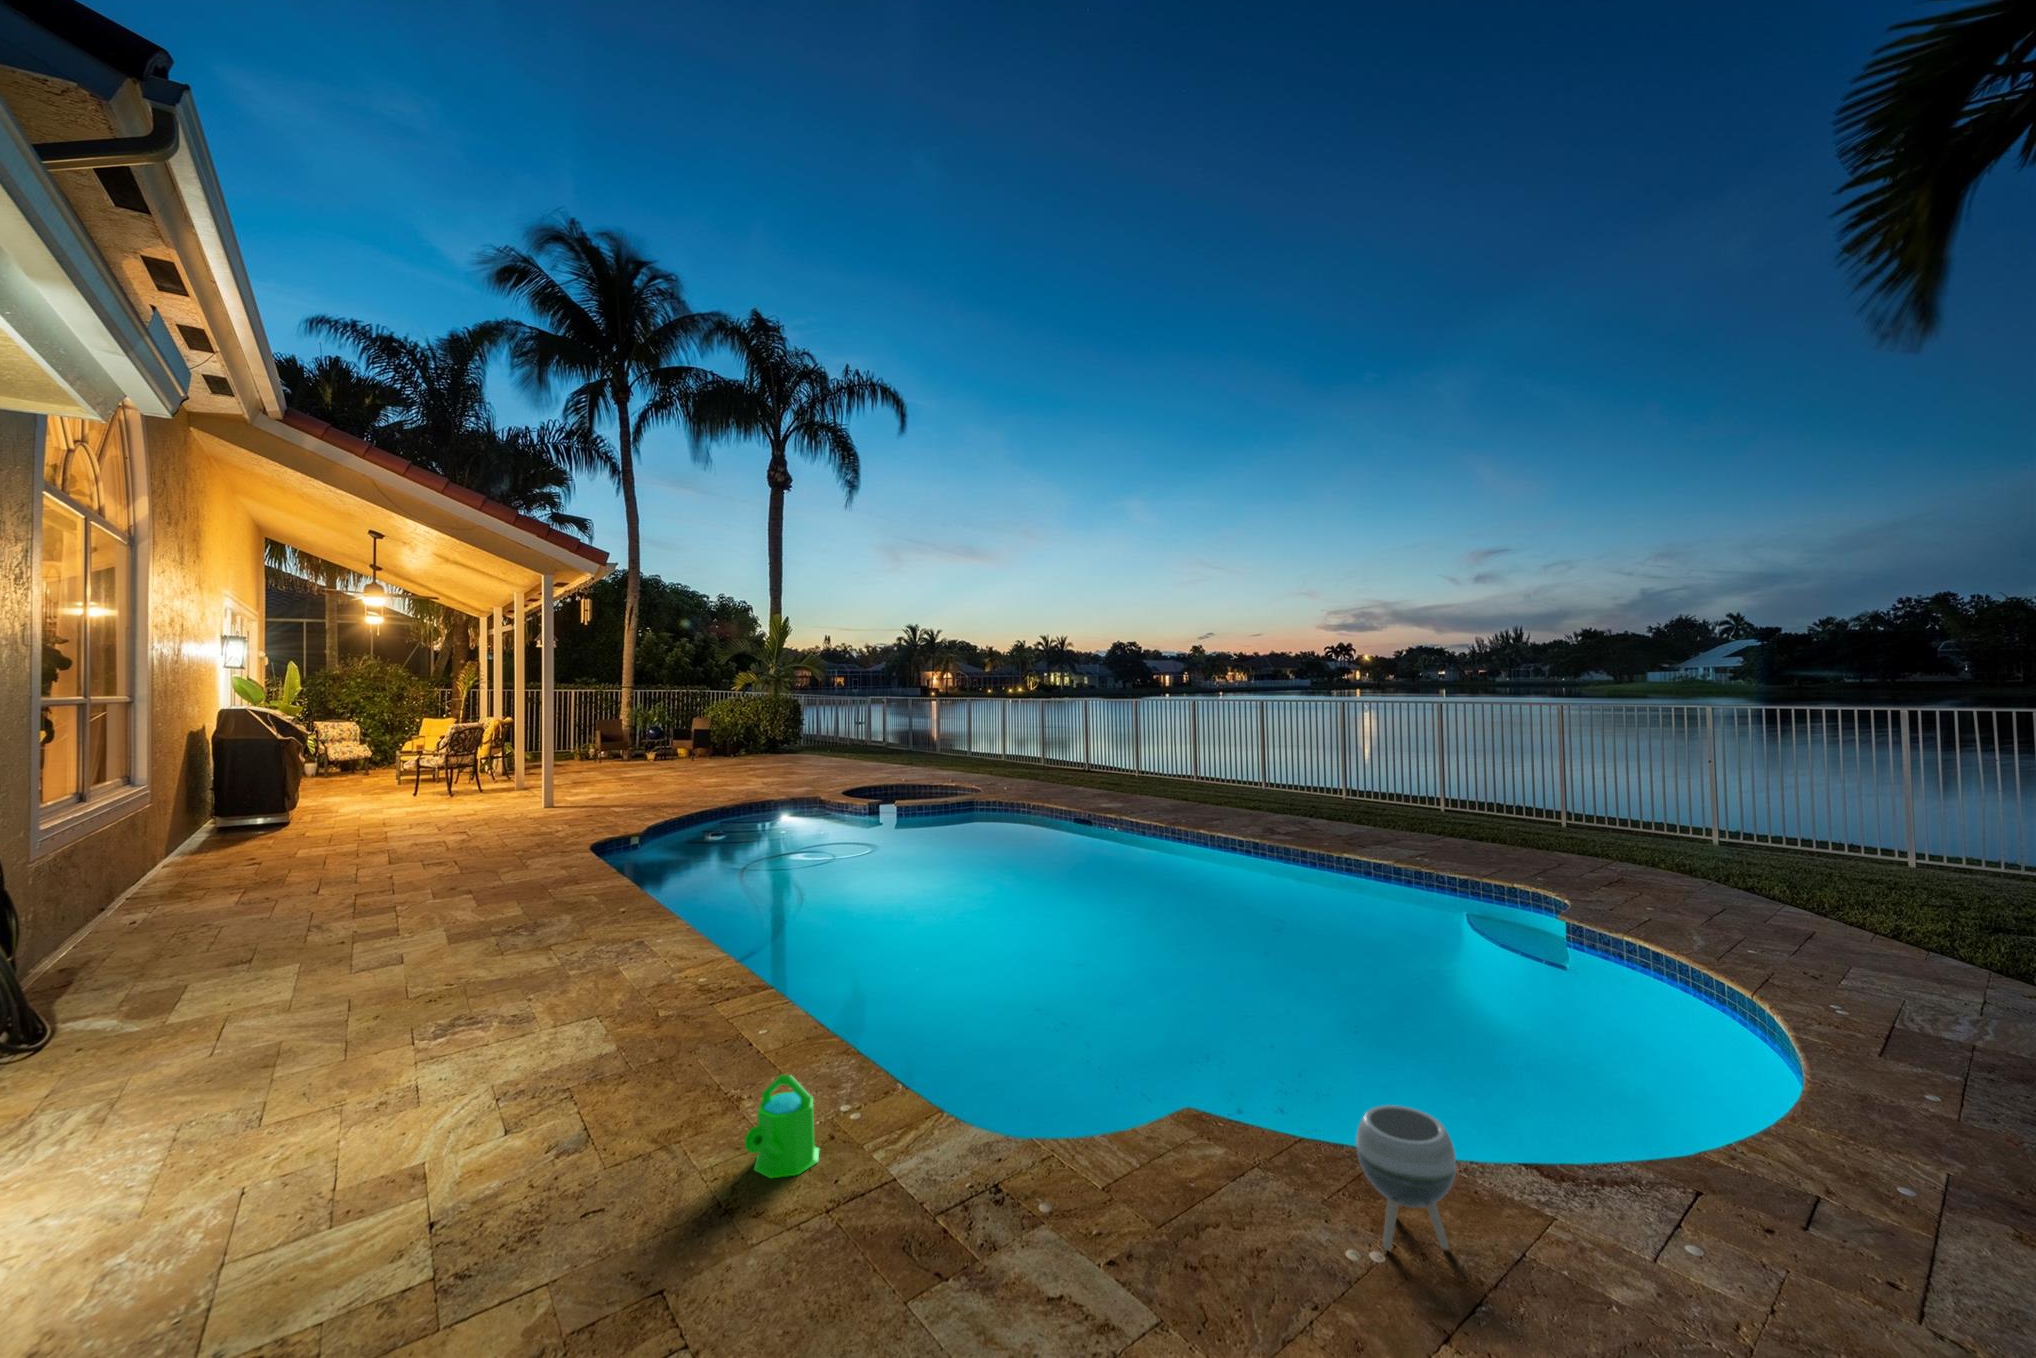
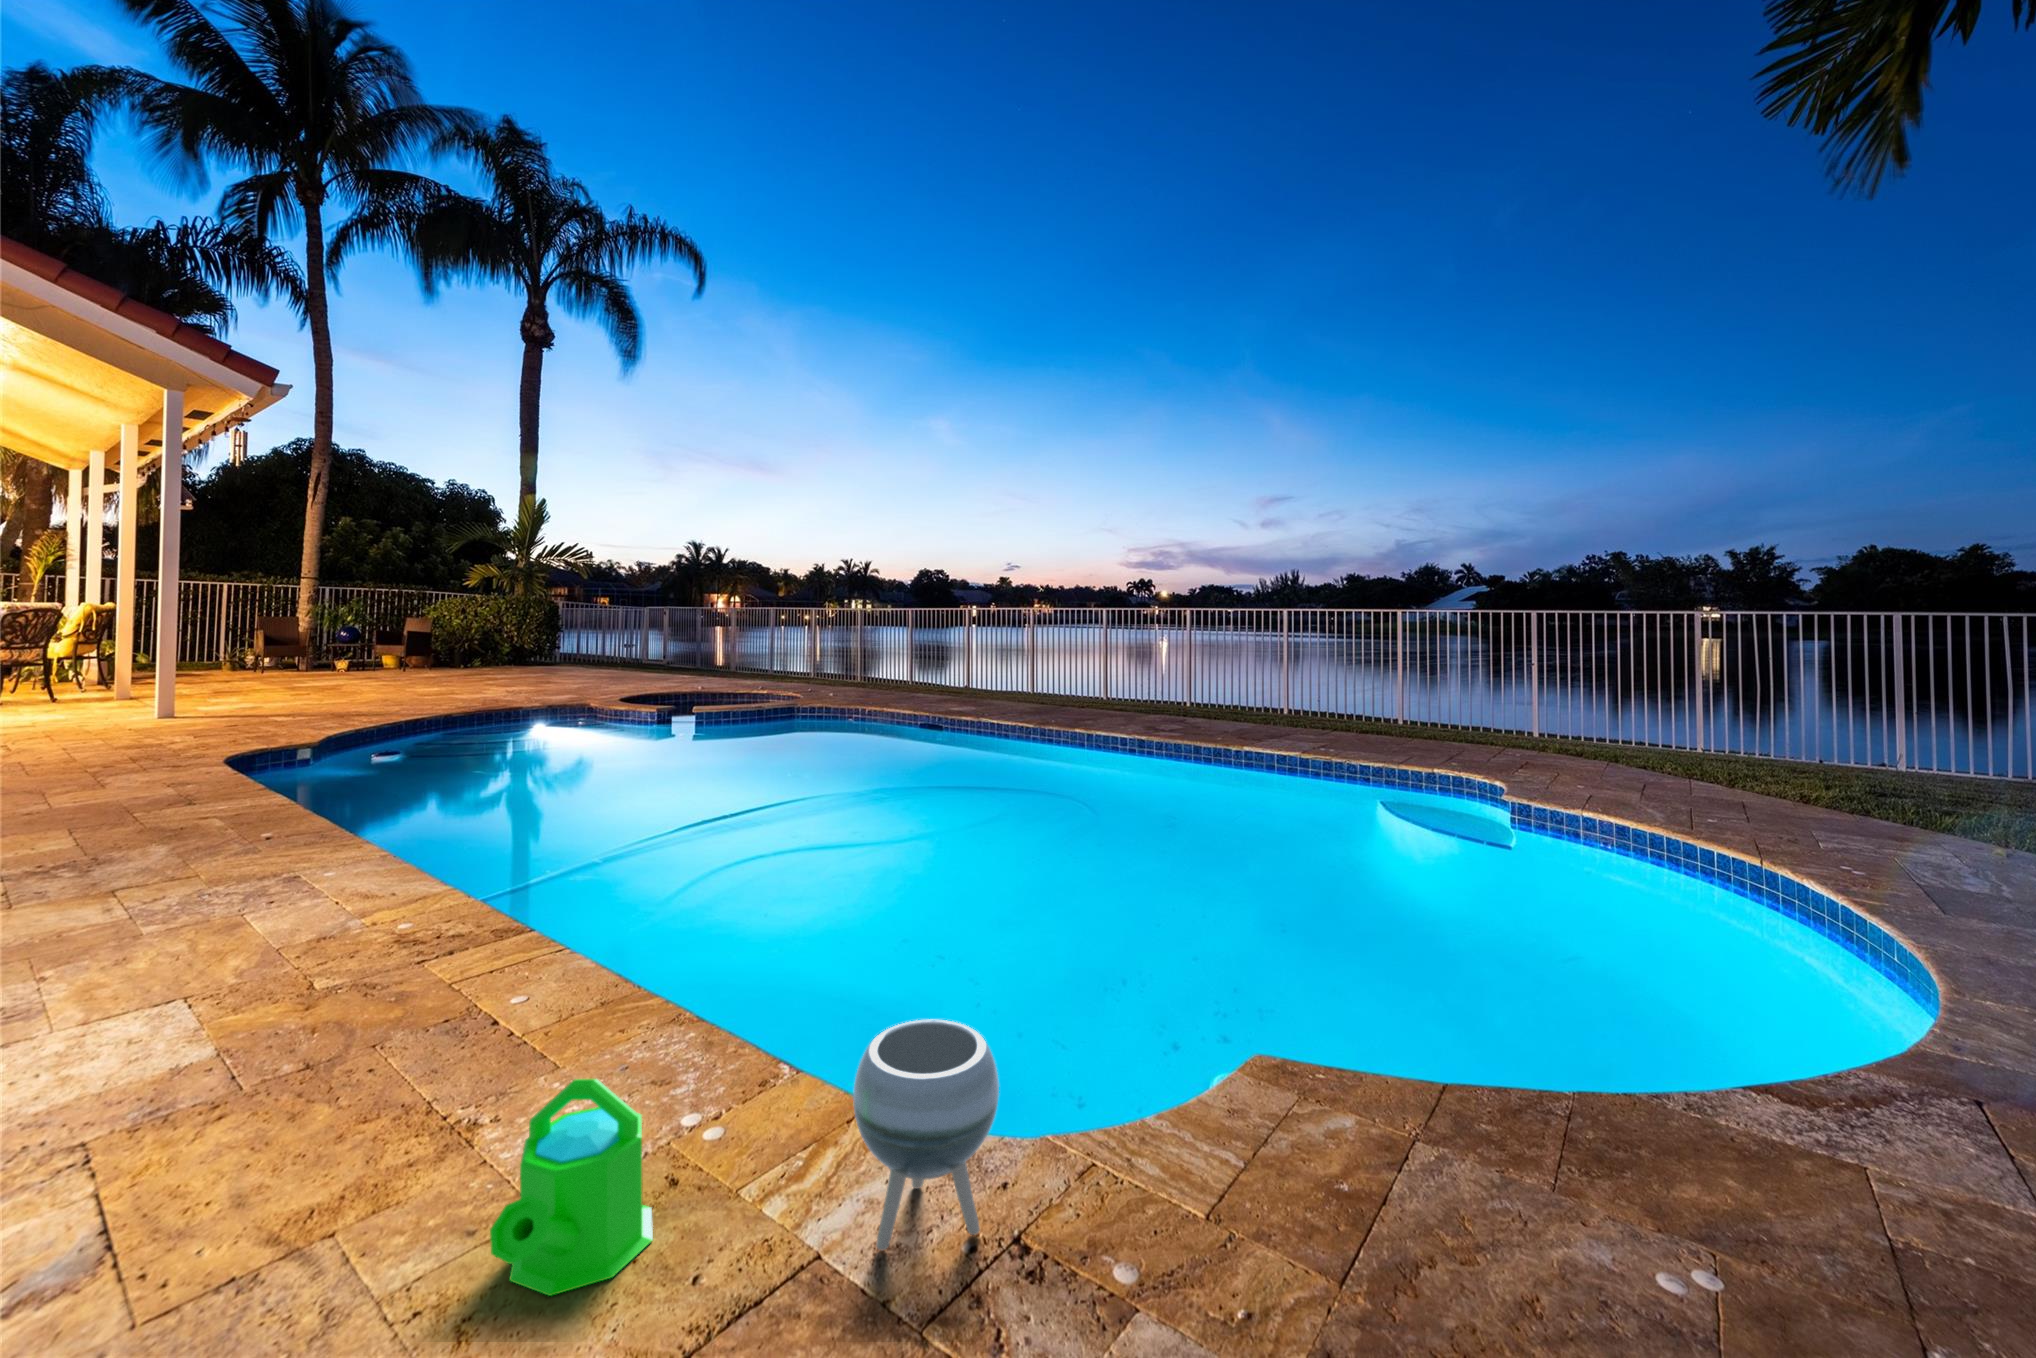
planter: present [1356,1105,1456,1250] -> present [853,1019,999,1250]

